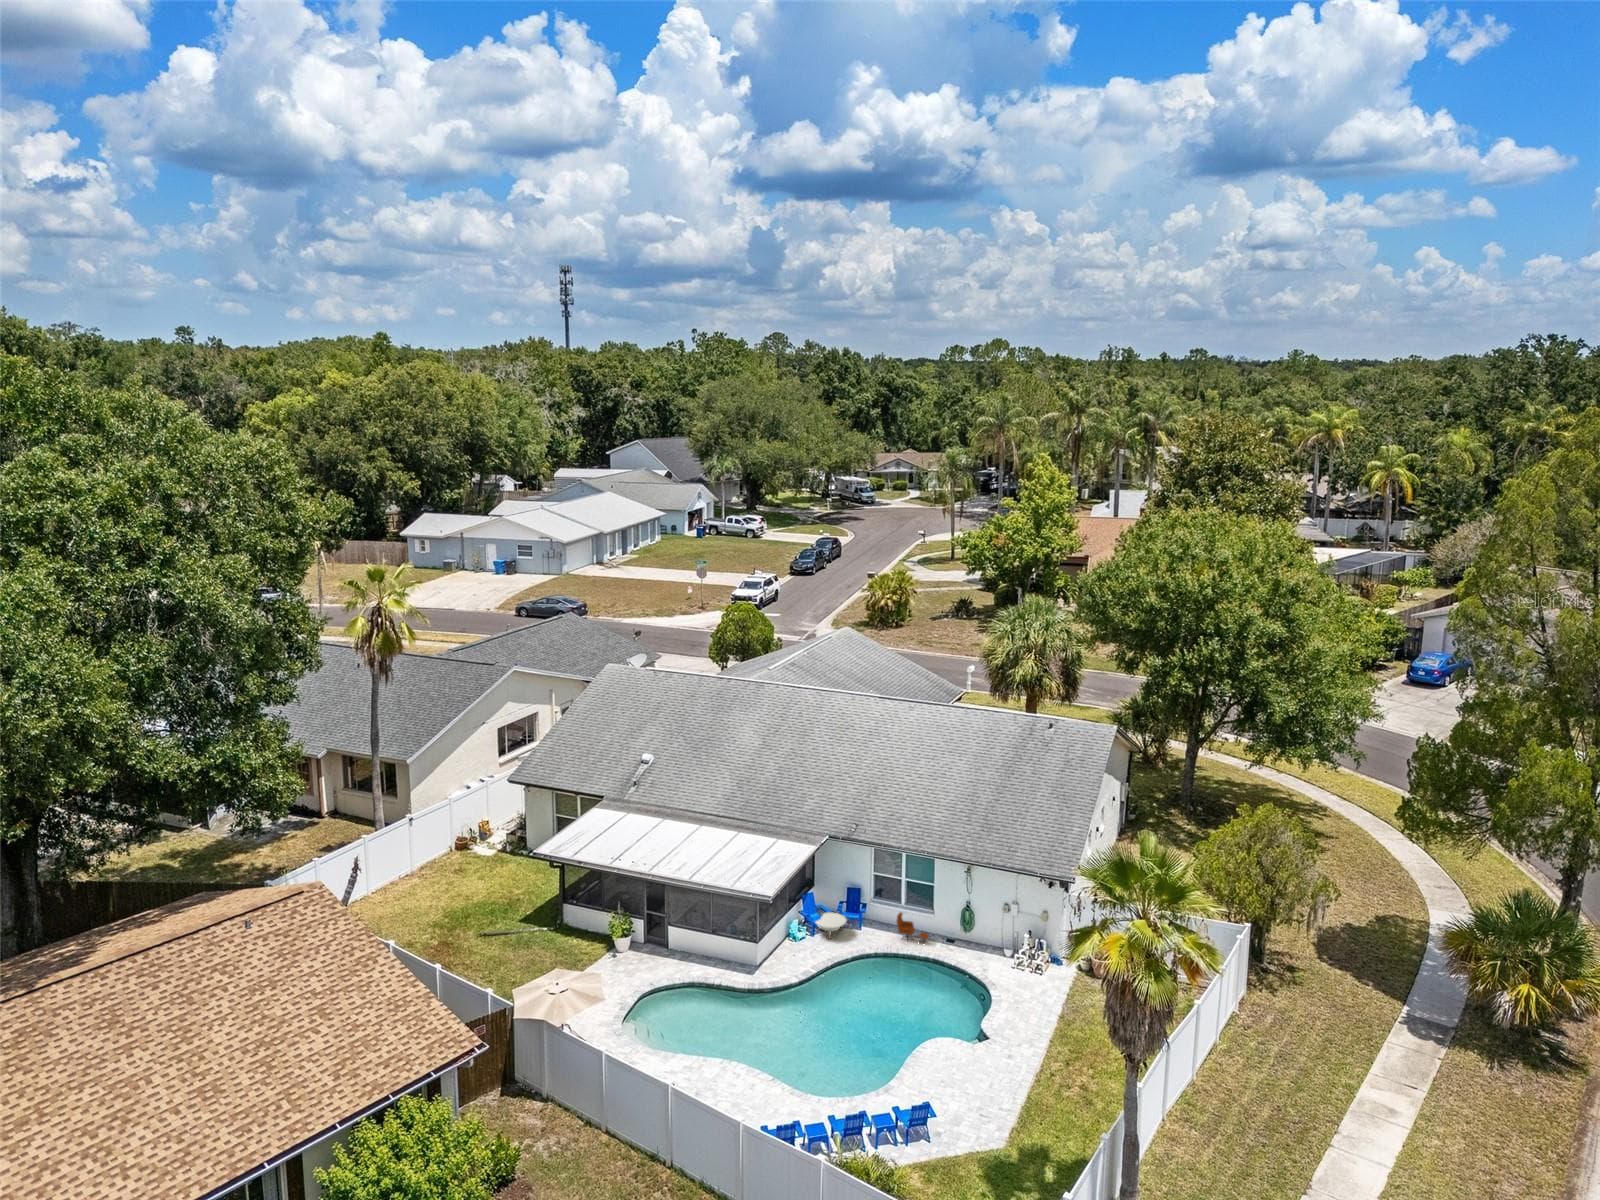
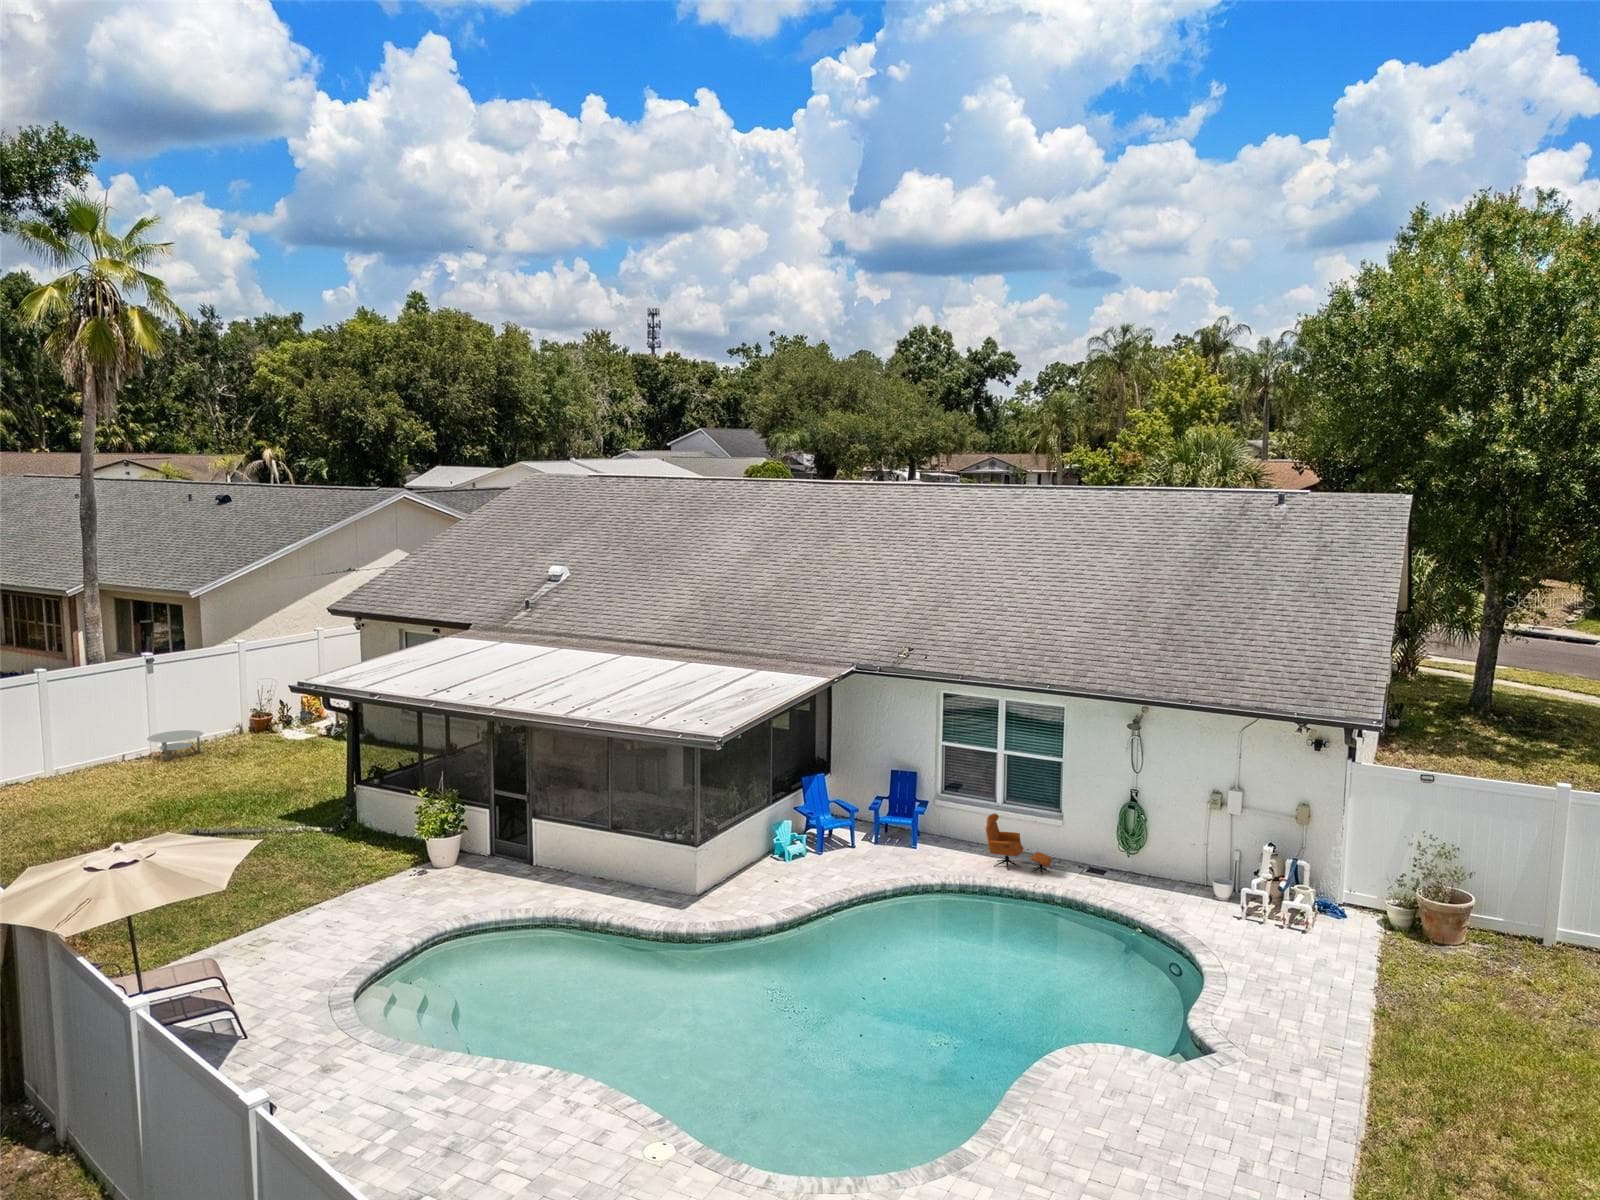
round table: present [816,912,846,939] -> present [147,730,203,761]

